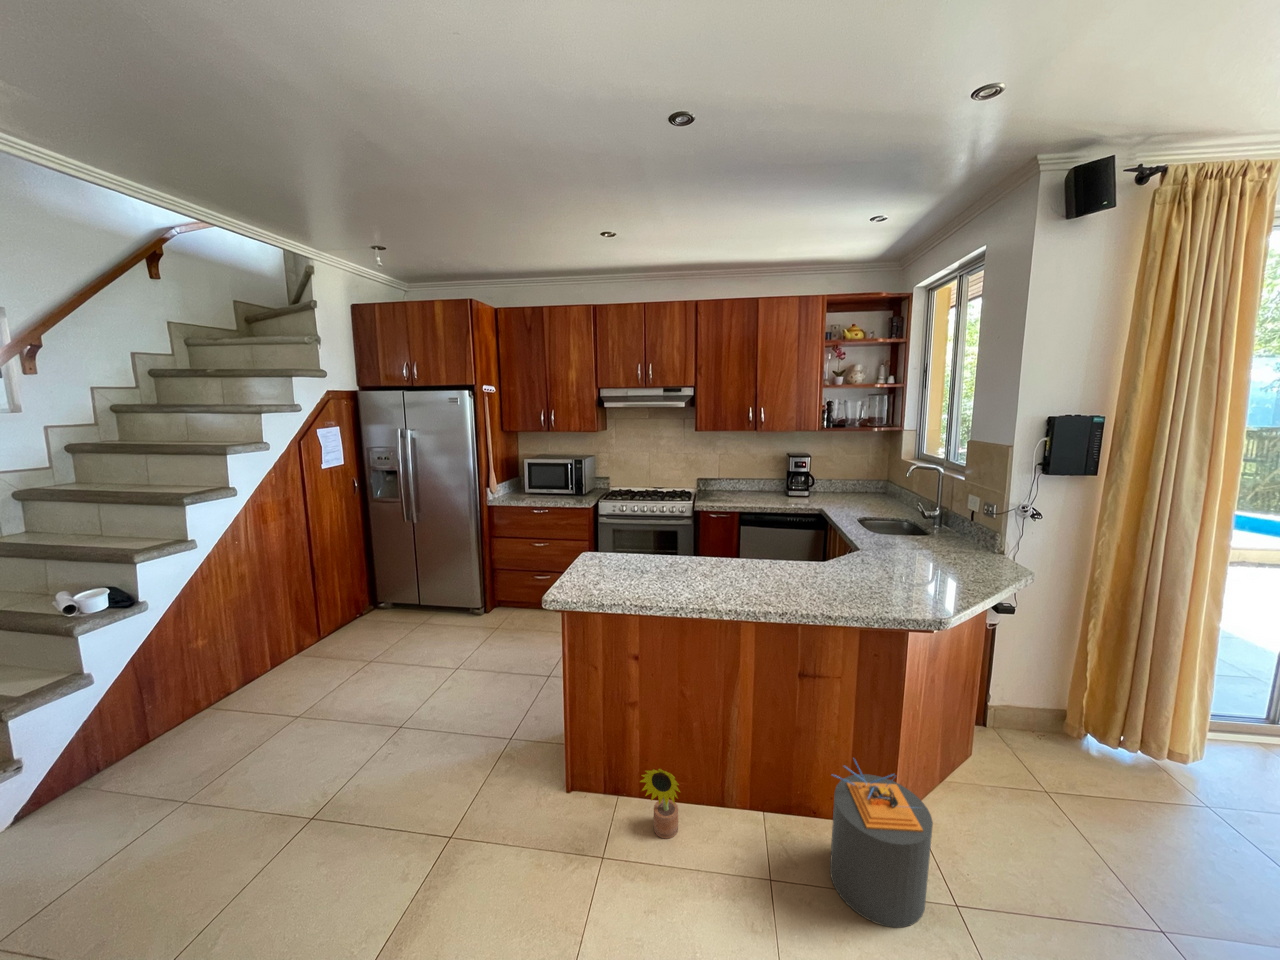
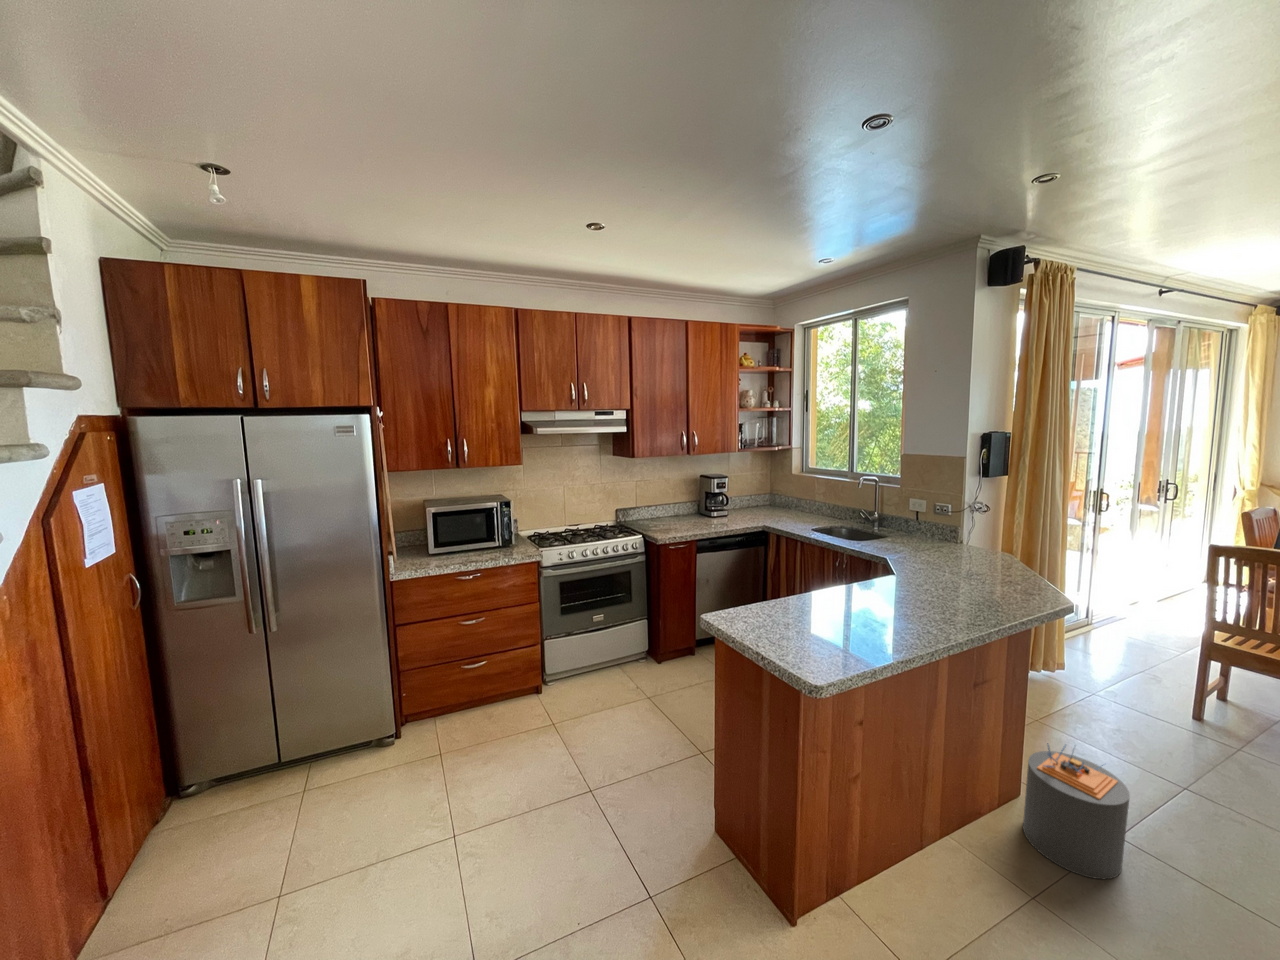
decorative plant: present [640,769,680,839] -> none [902,834,962,911]

